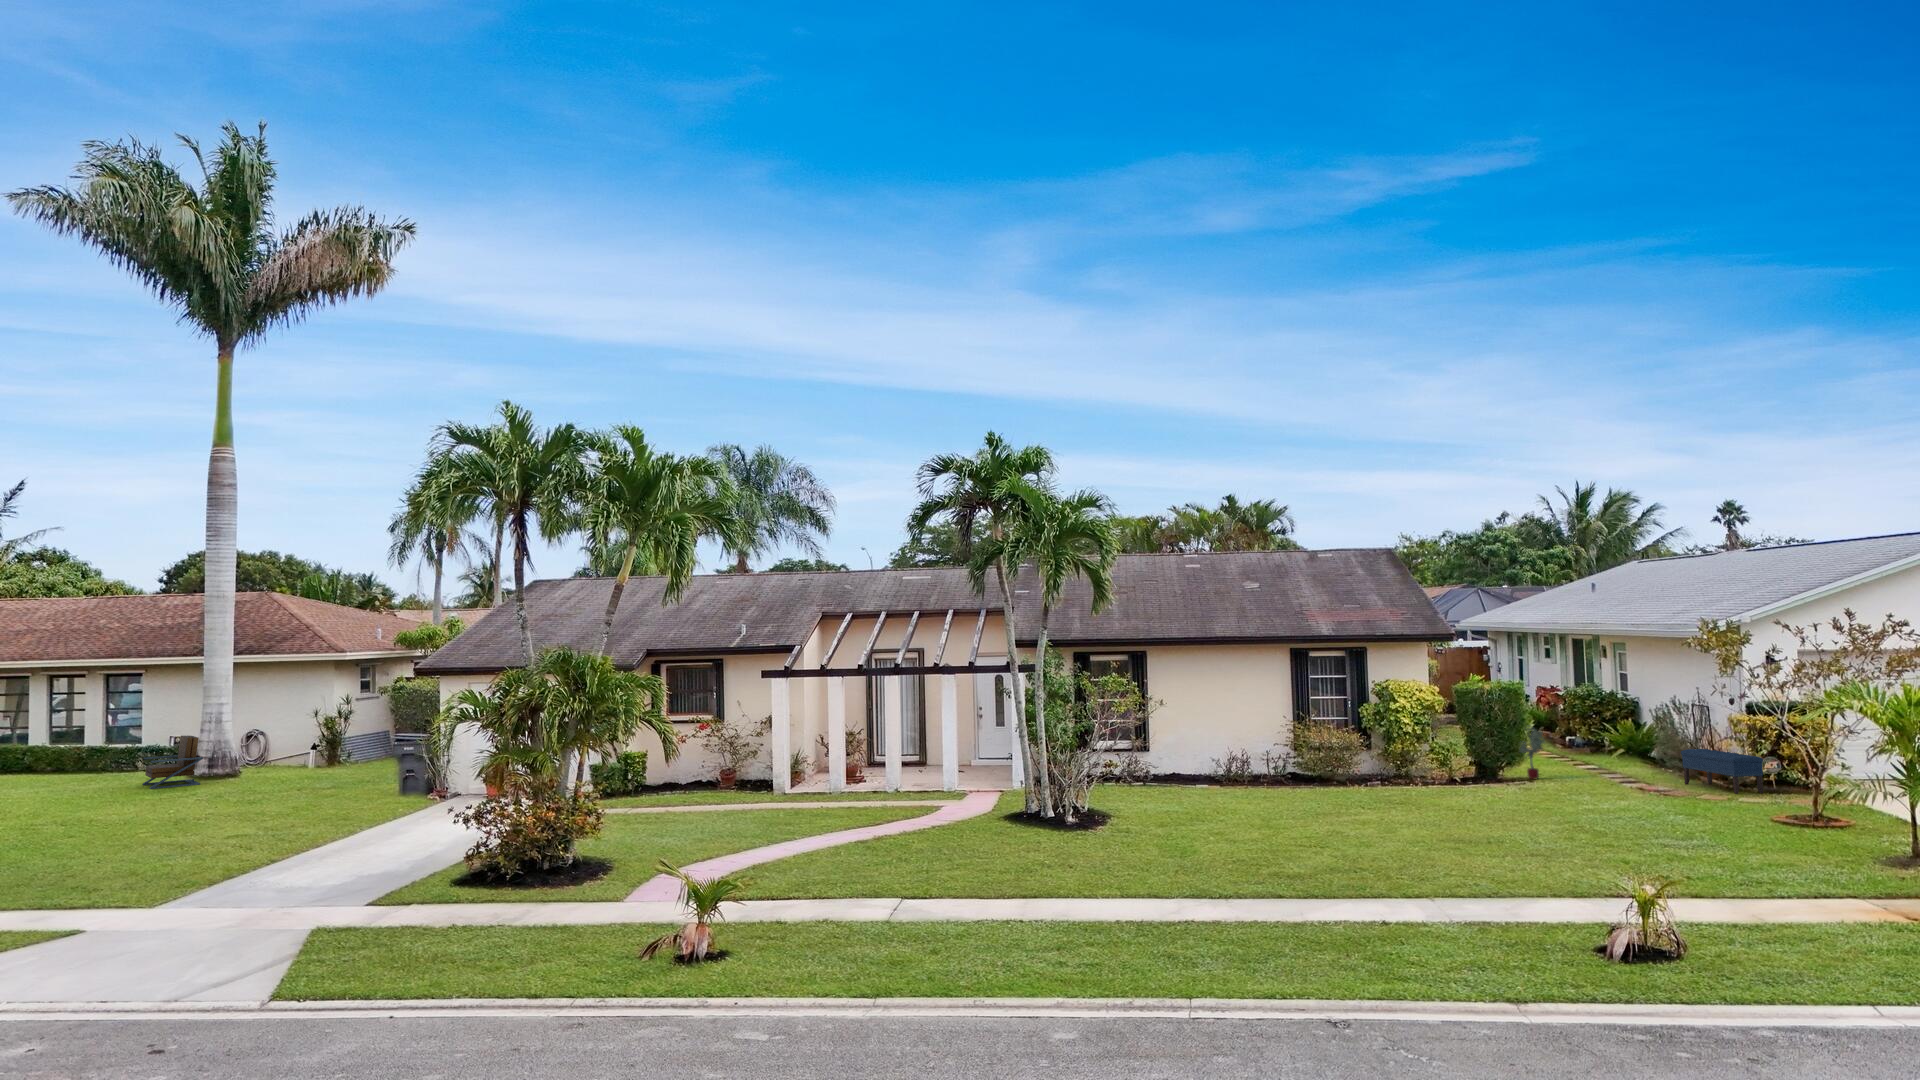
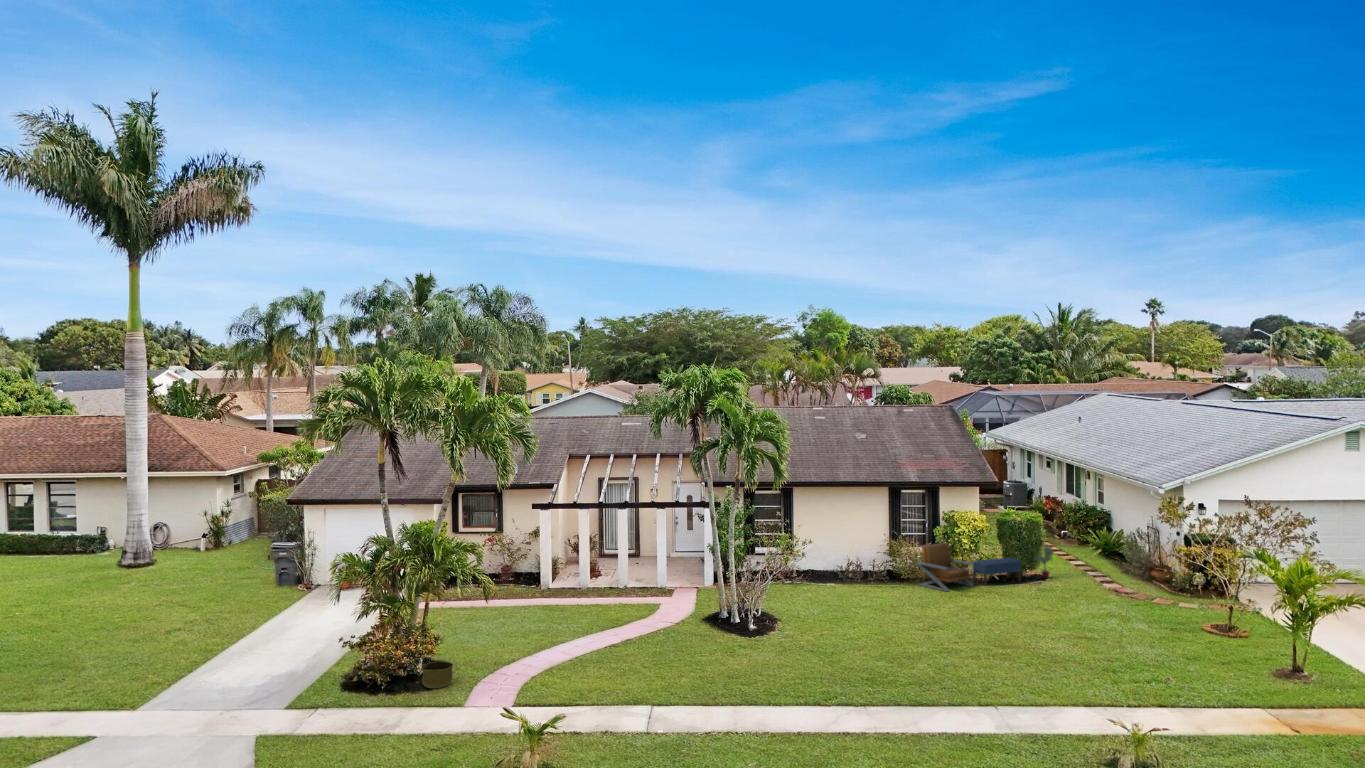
lounge chair: present [143,736,203,789] -> present [917,543,973,592]
bench: present [1681,749,1763,794] -> present [972,557,1021,586]
basket: none [570,846,616,881] -> present [422,661,453,689]

